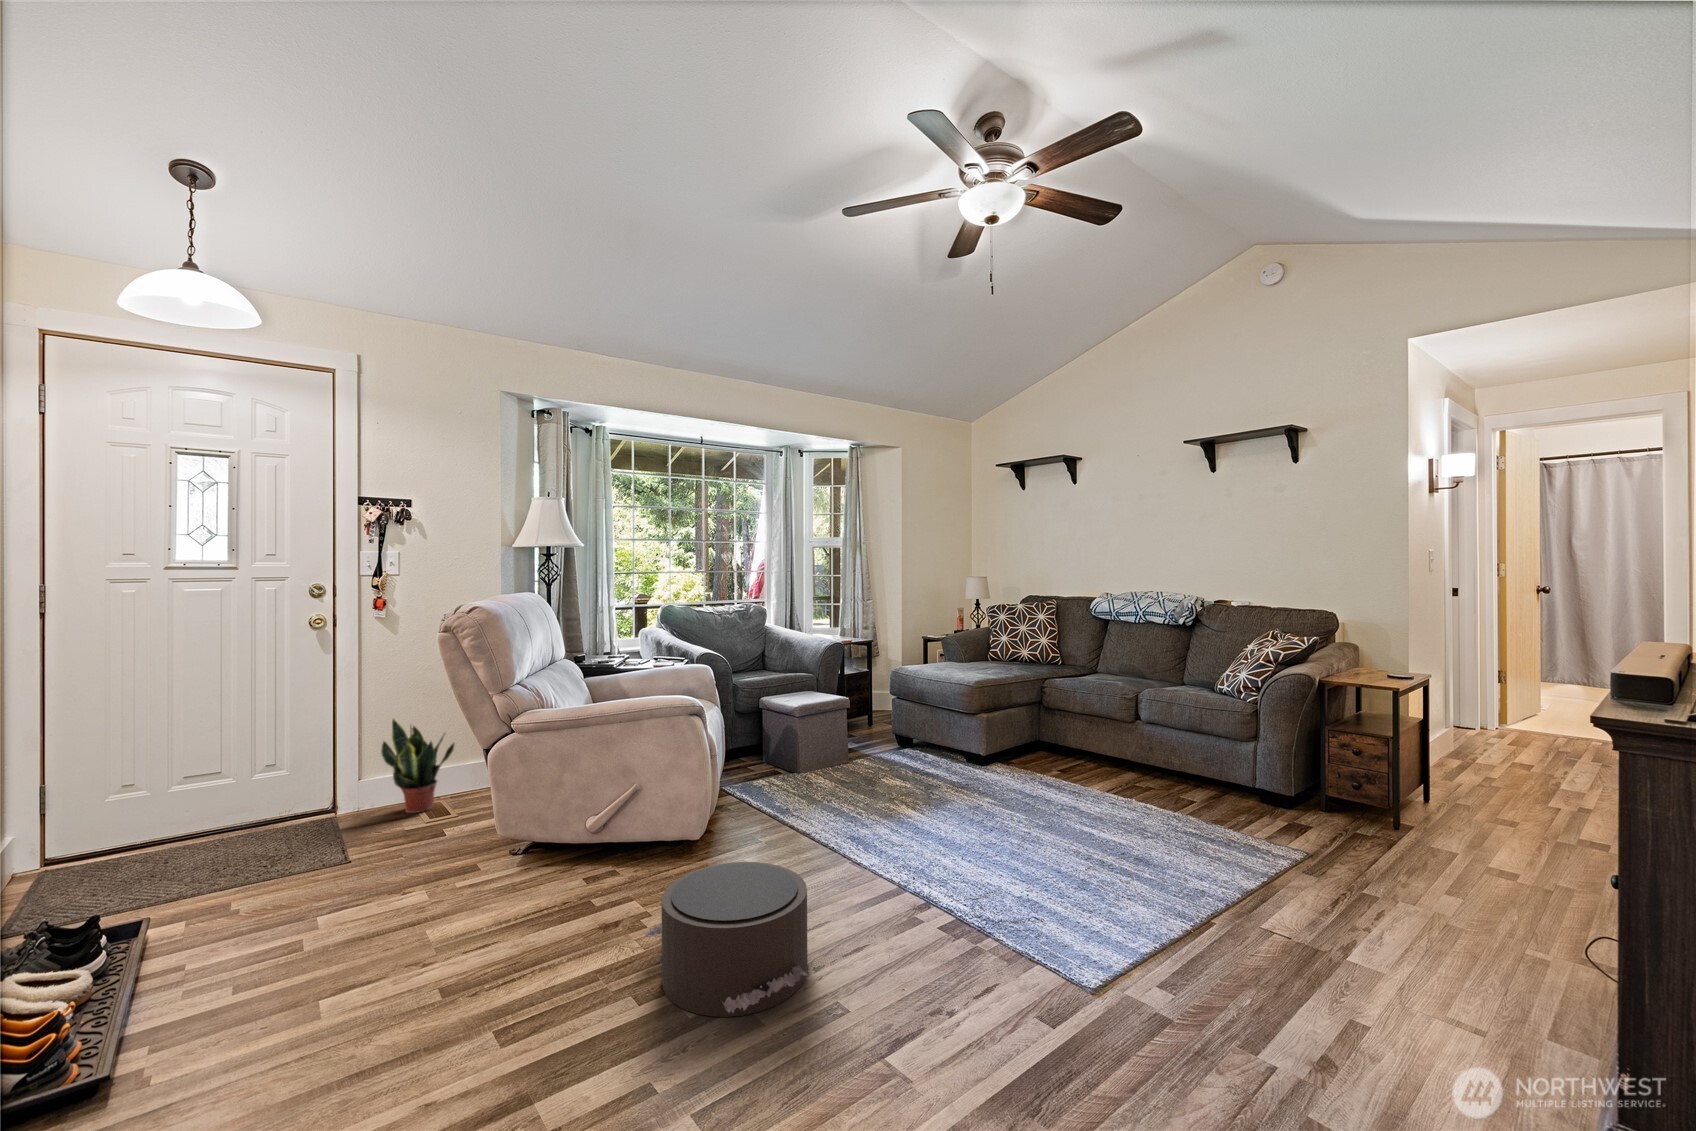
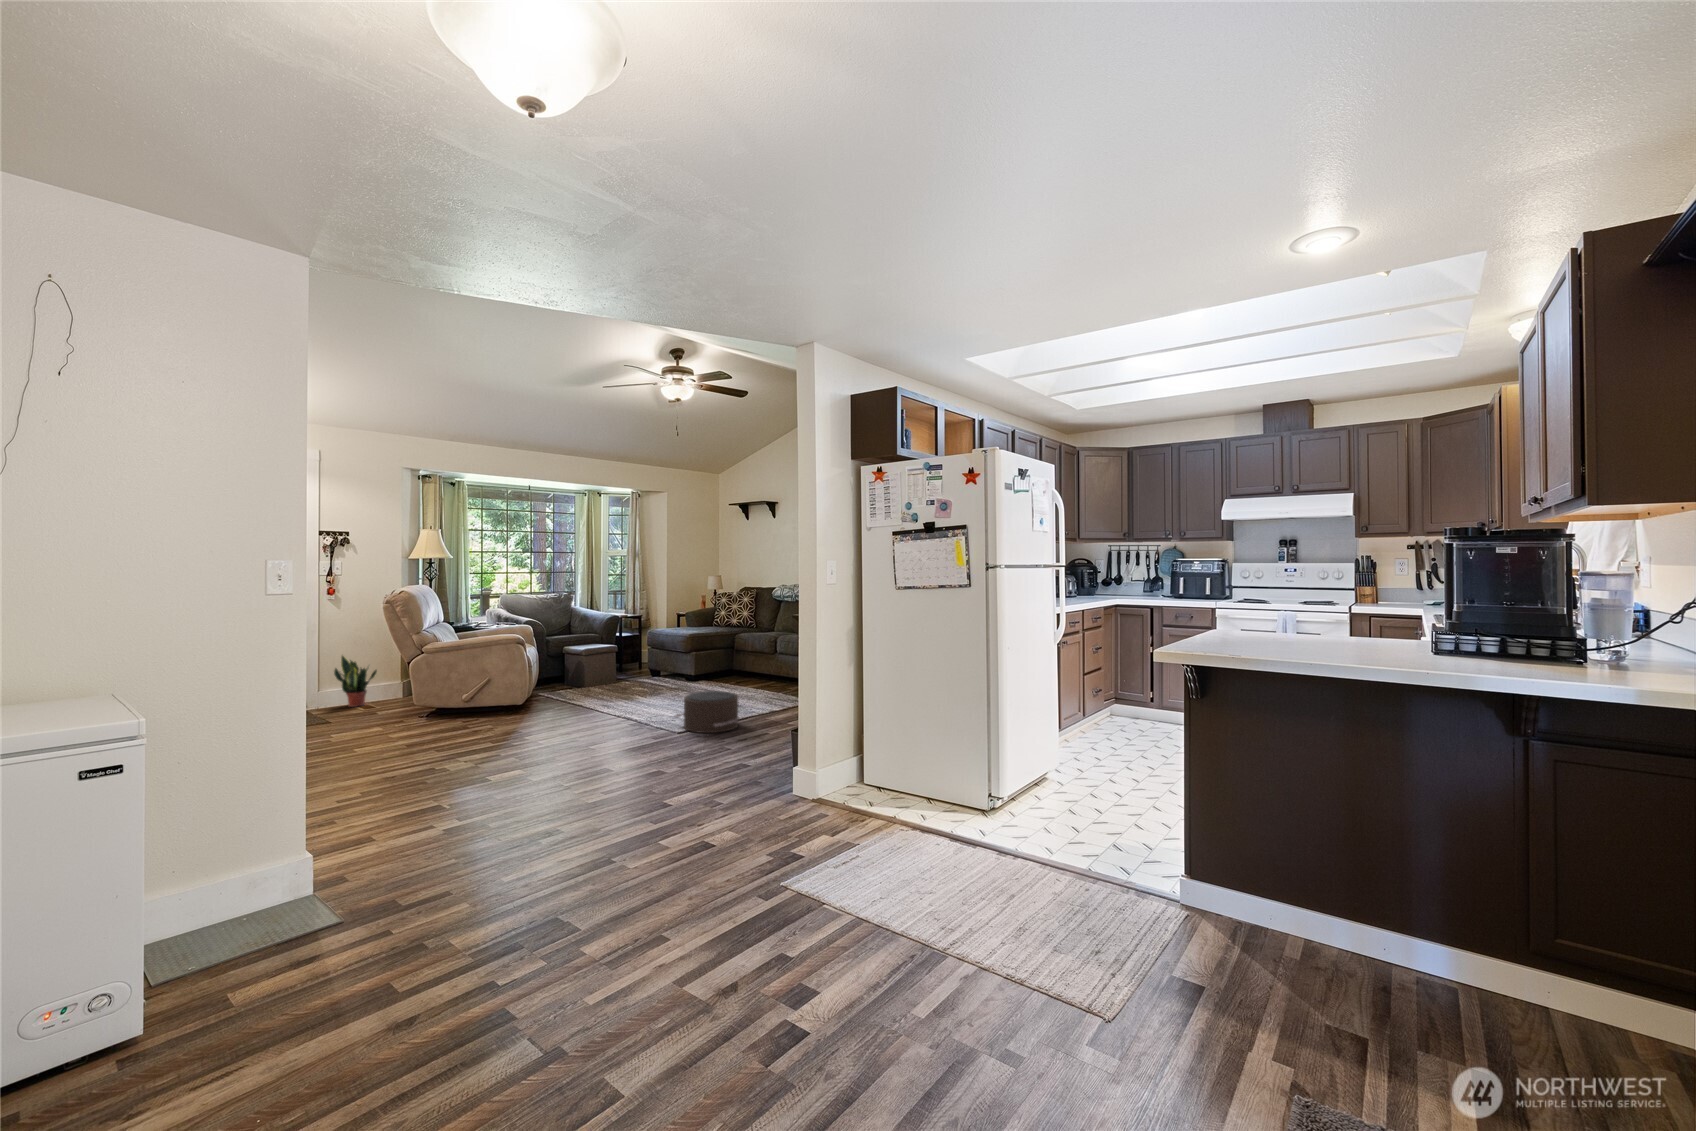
pouf: present [644,862,809,1017] -> present [675,691,738,733]

